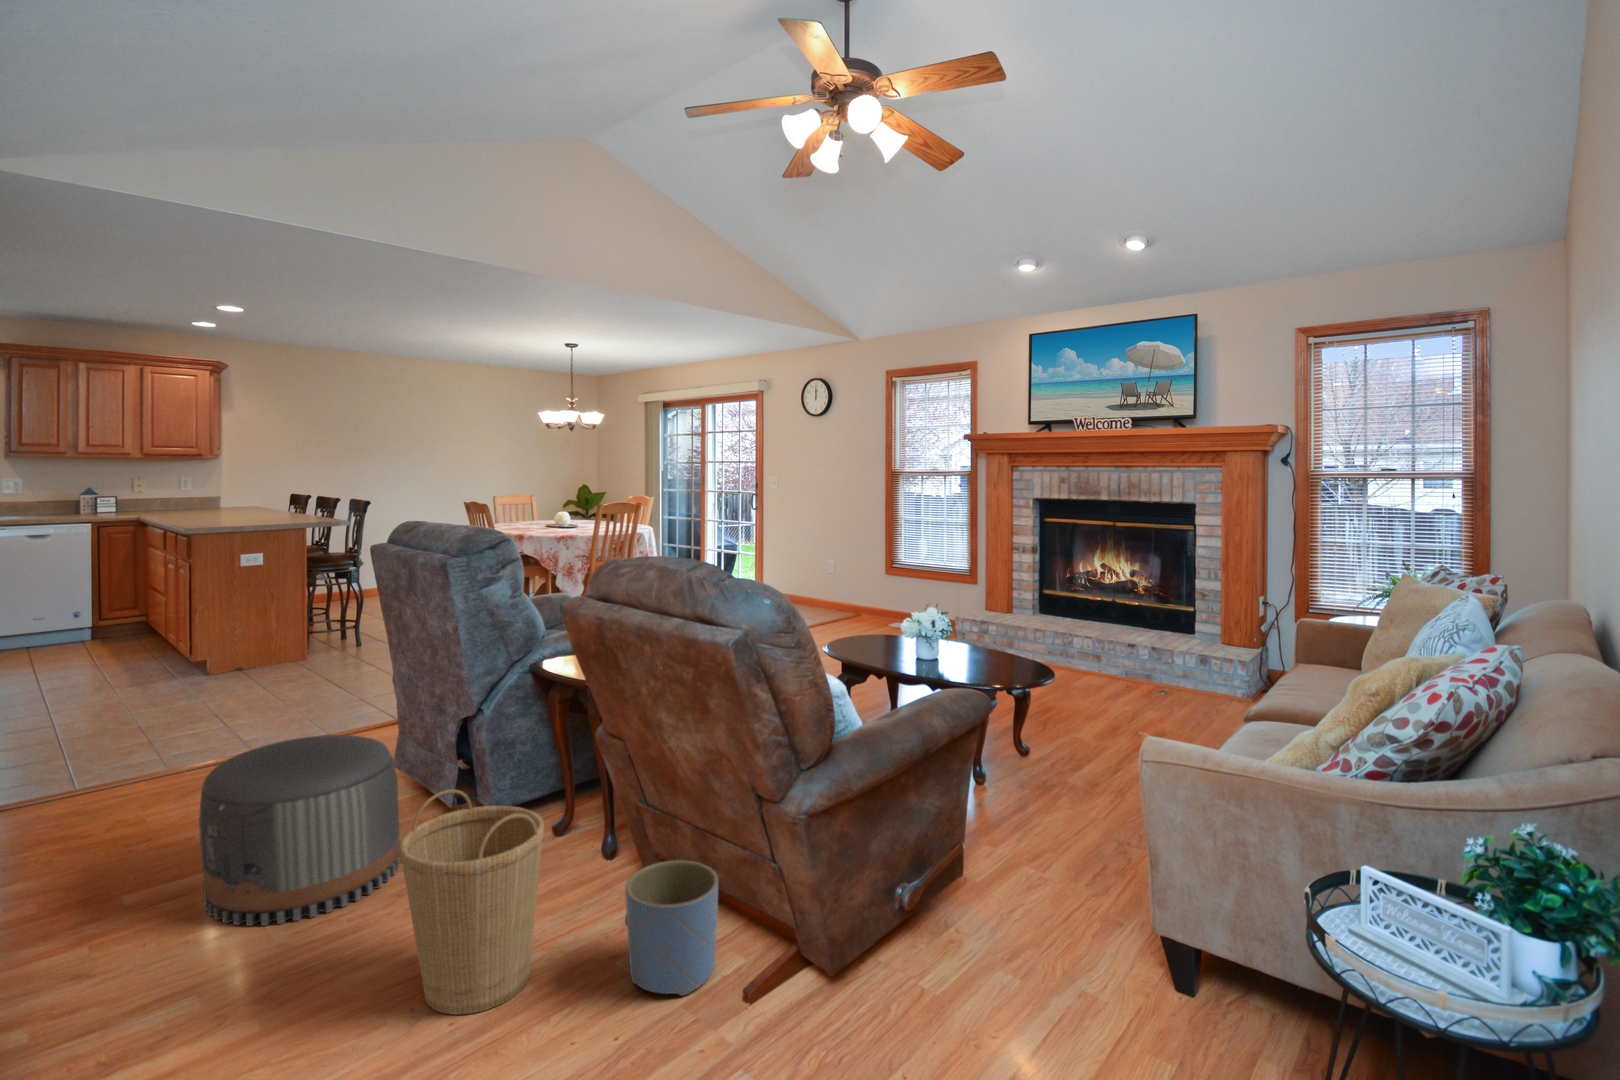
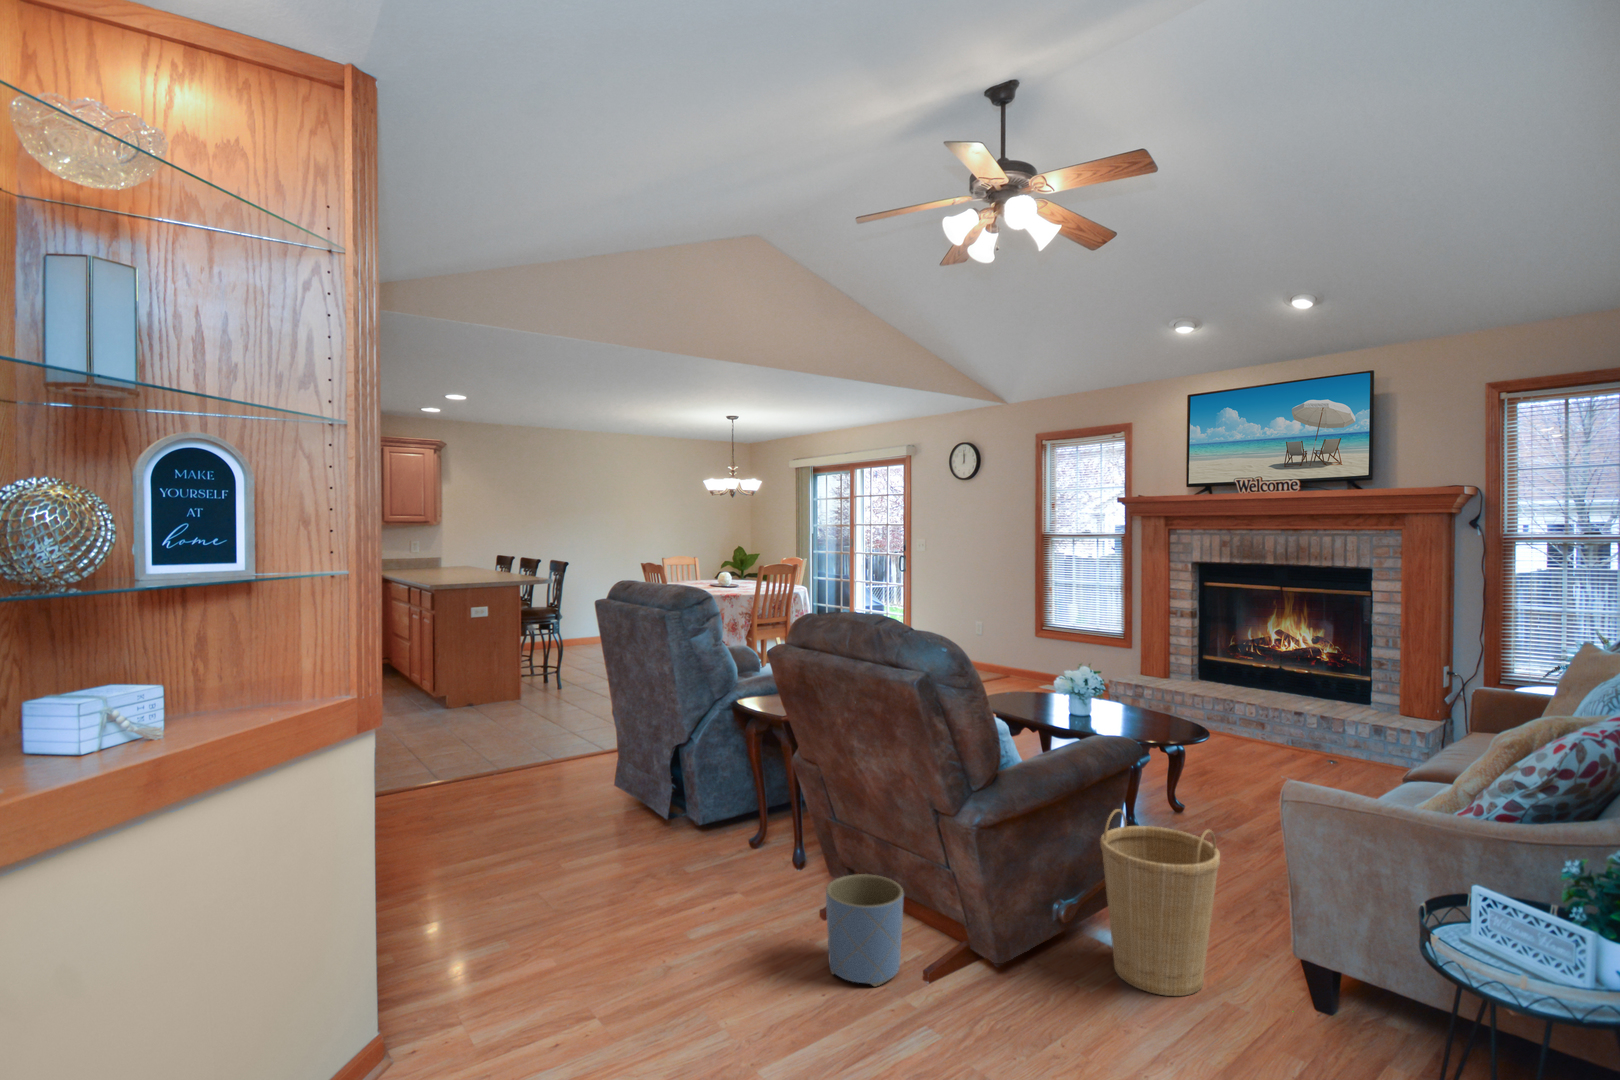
pouf: present [199,735,400,926] -> none [479,760,623,910]
basket: present [399,789,544,1015] -> present [1100,809,1220,996]

